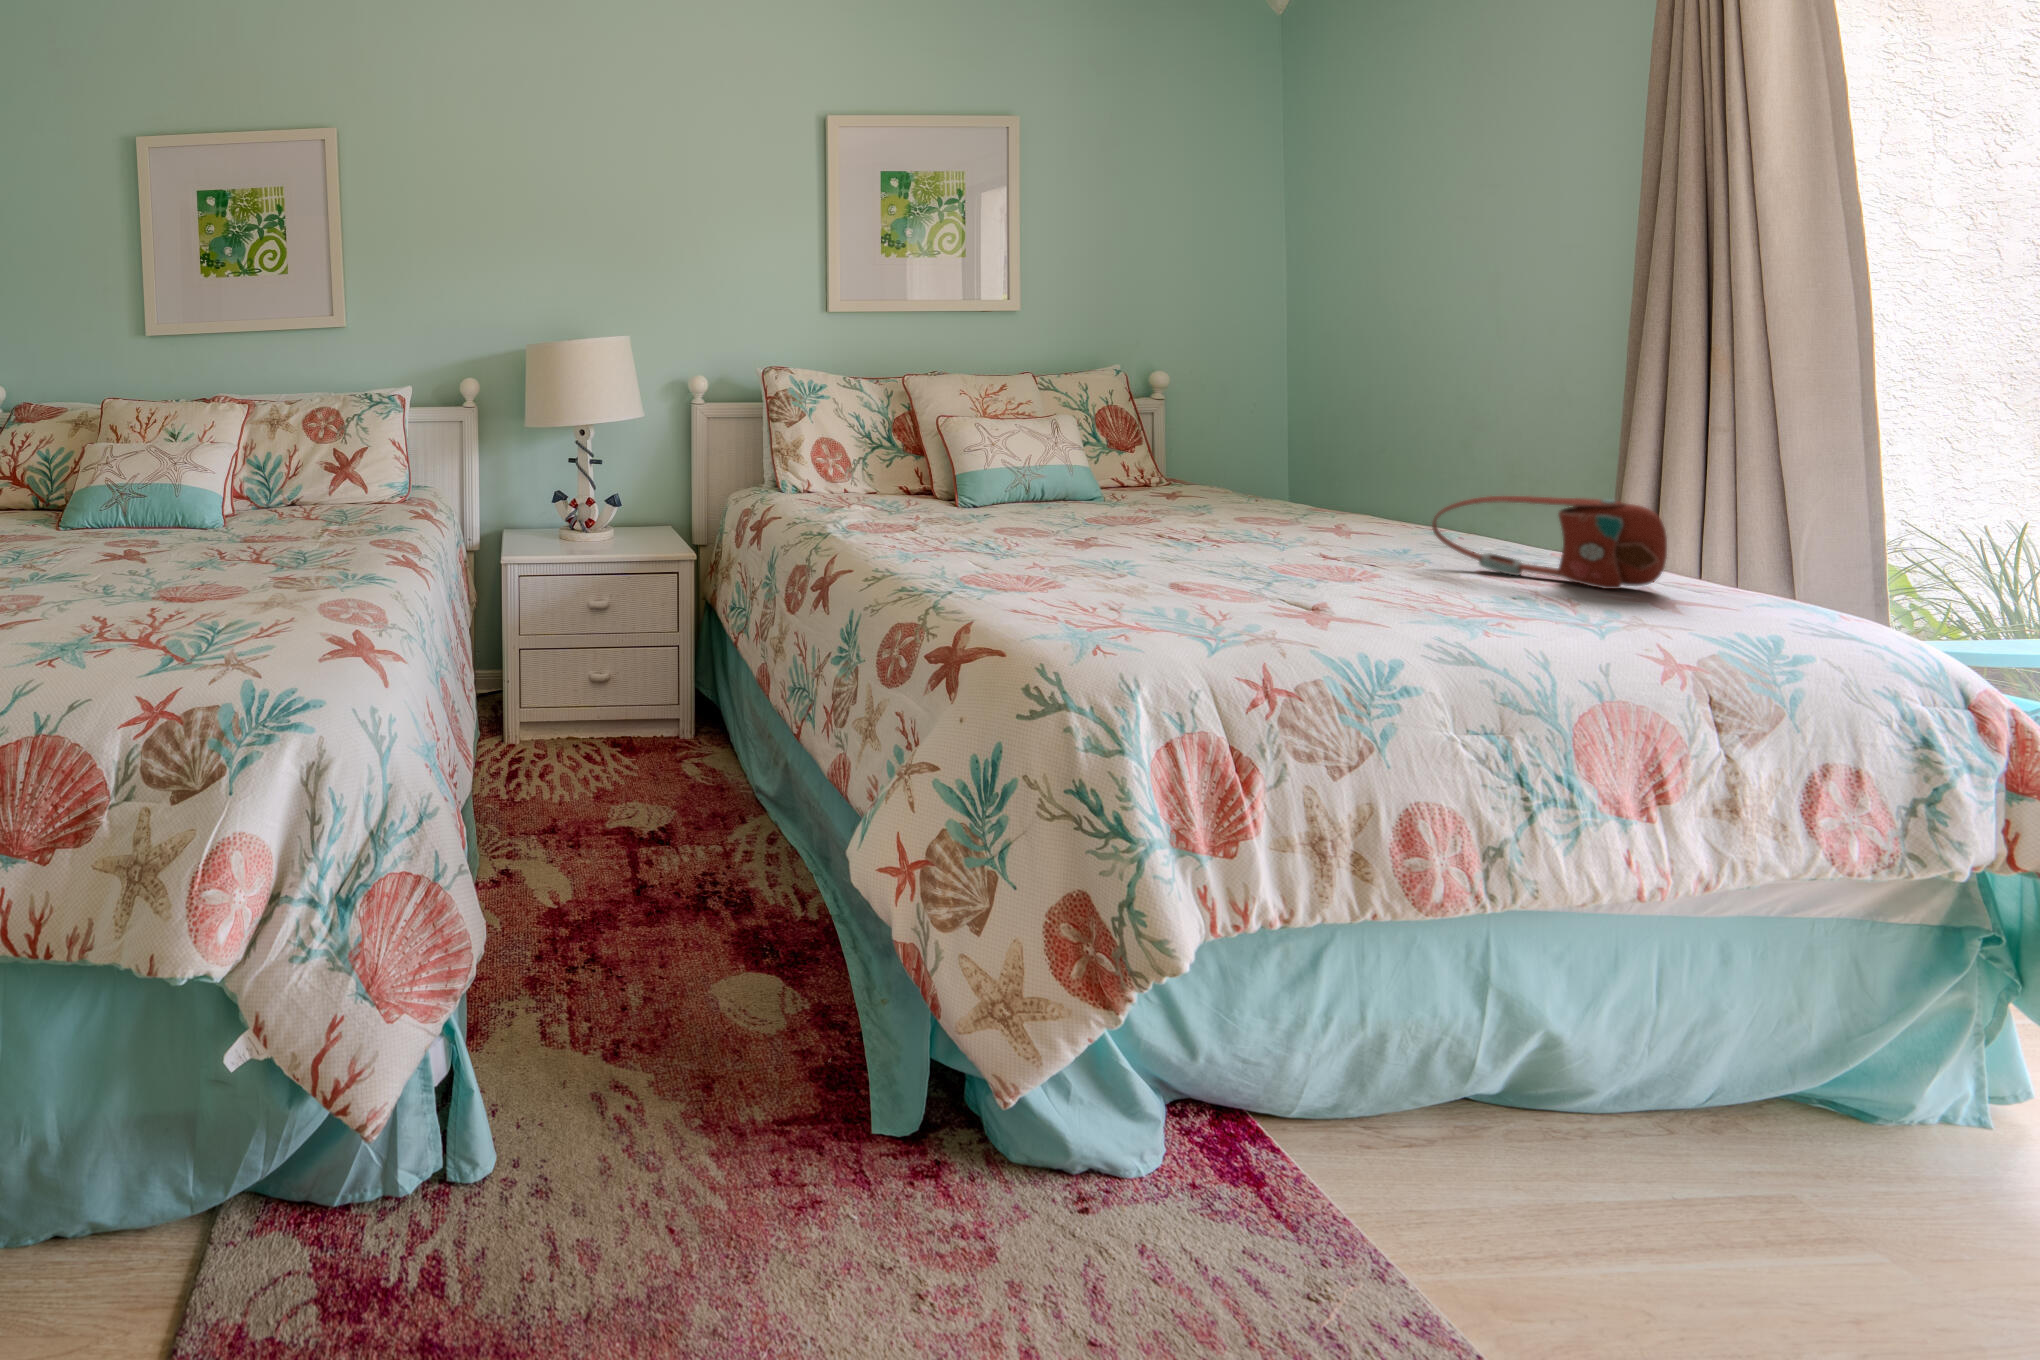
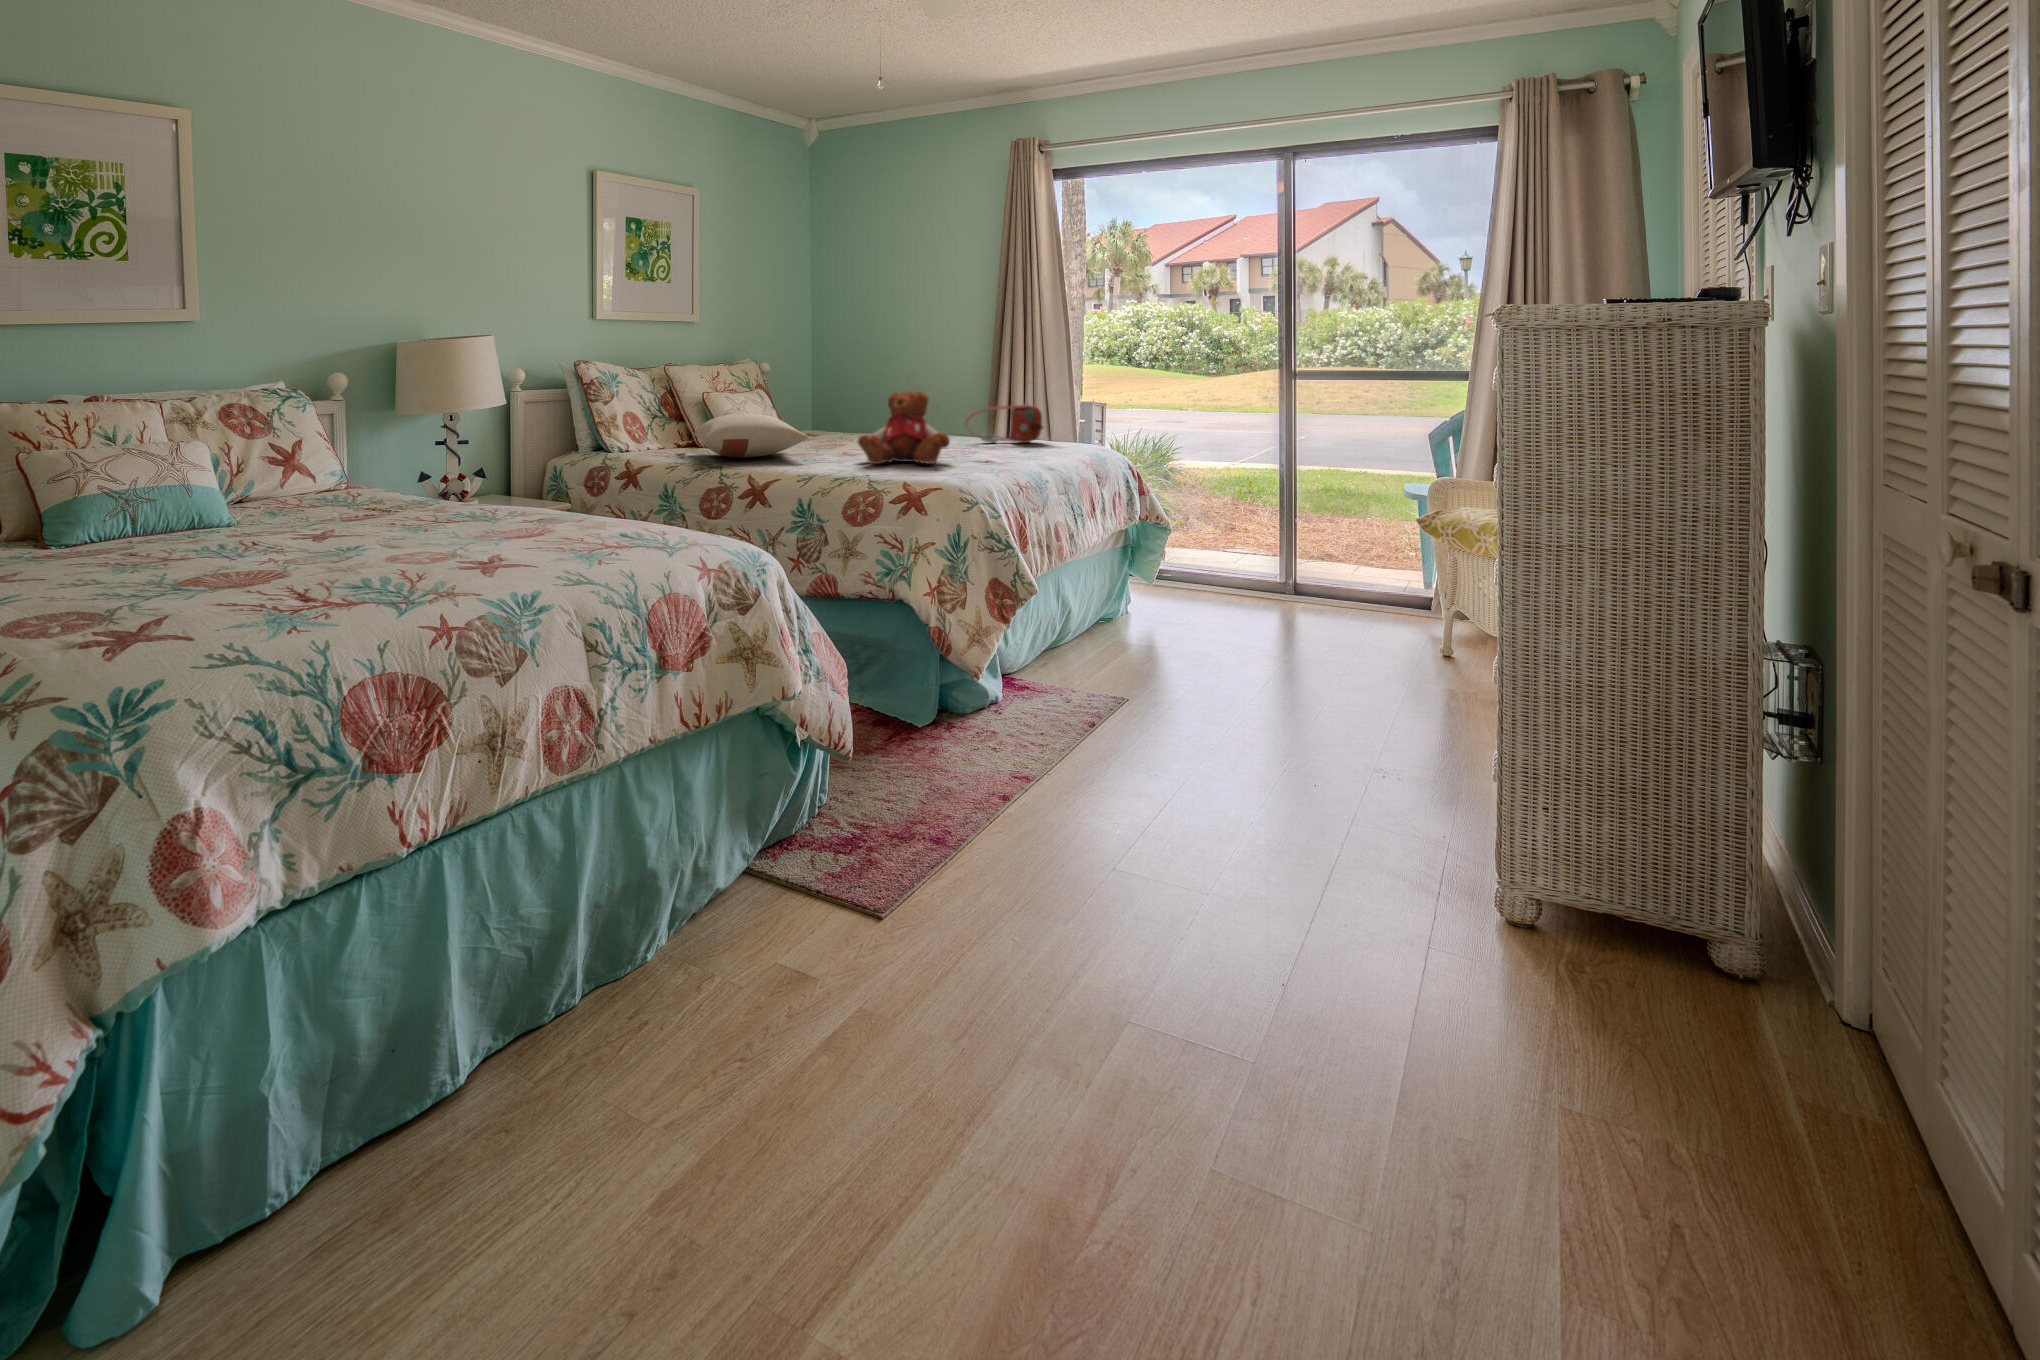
teddy bear: none [1033,449,1223,601] -> present [858,391,950,464]
pillow: none [814,462,1029,531] -> present [695,413,808,458]

